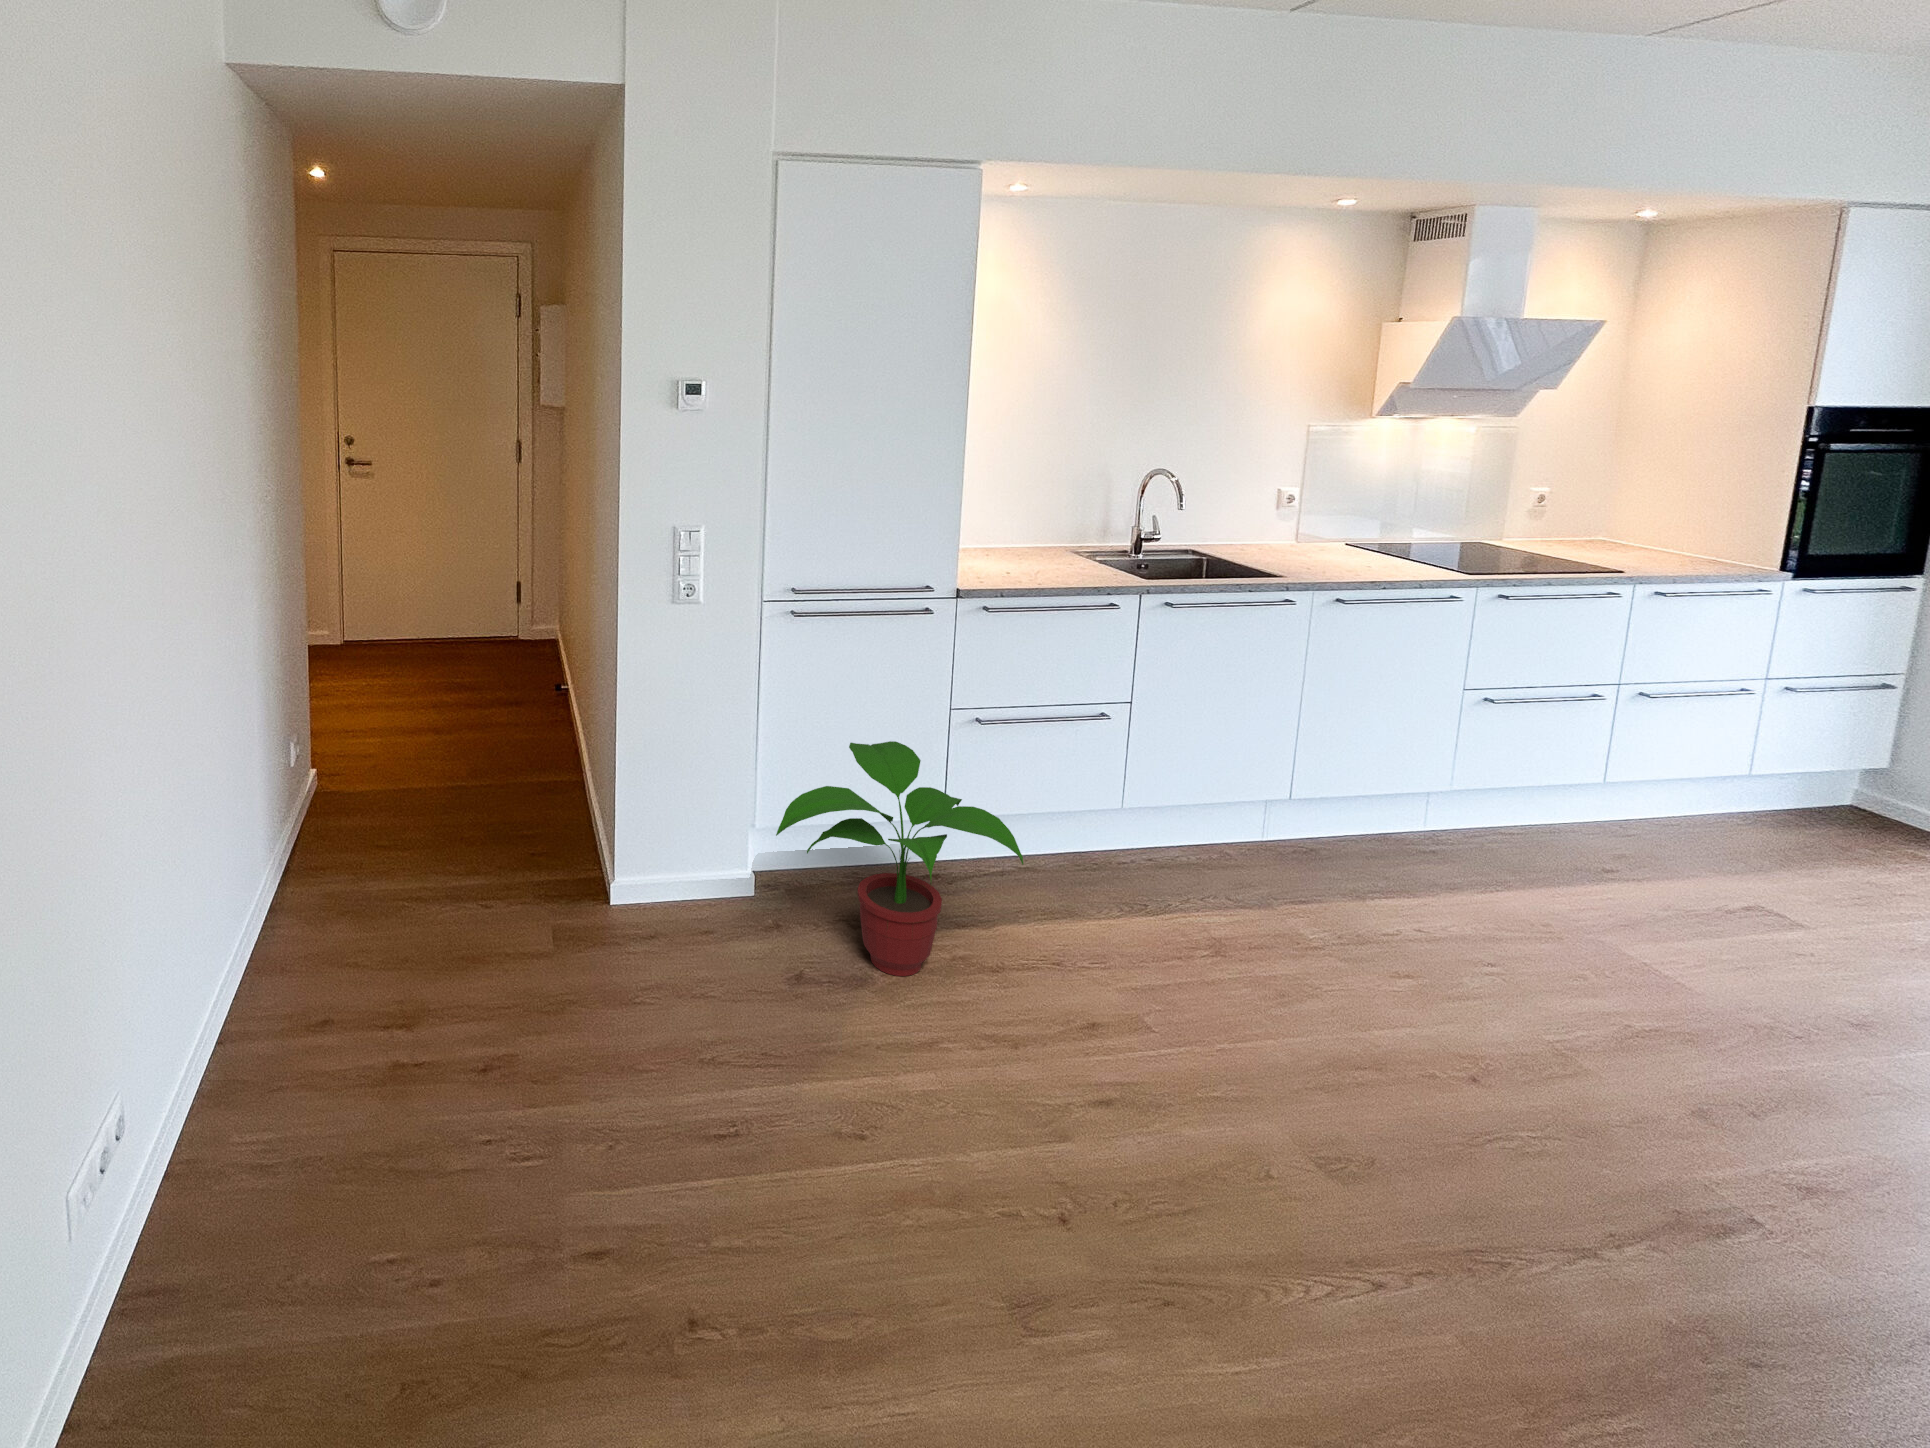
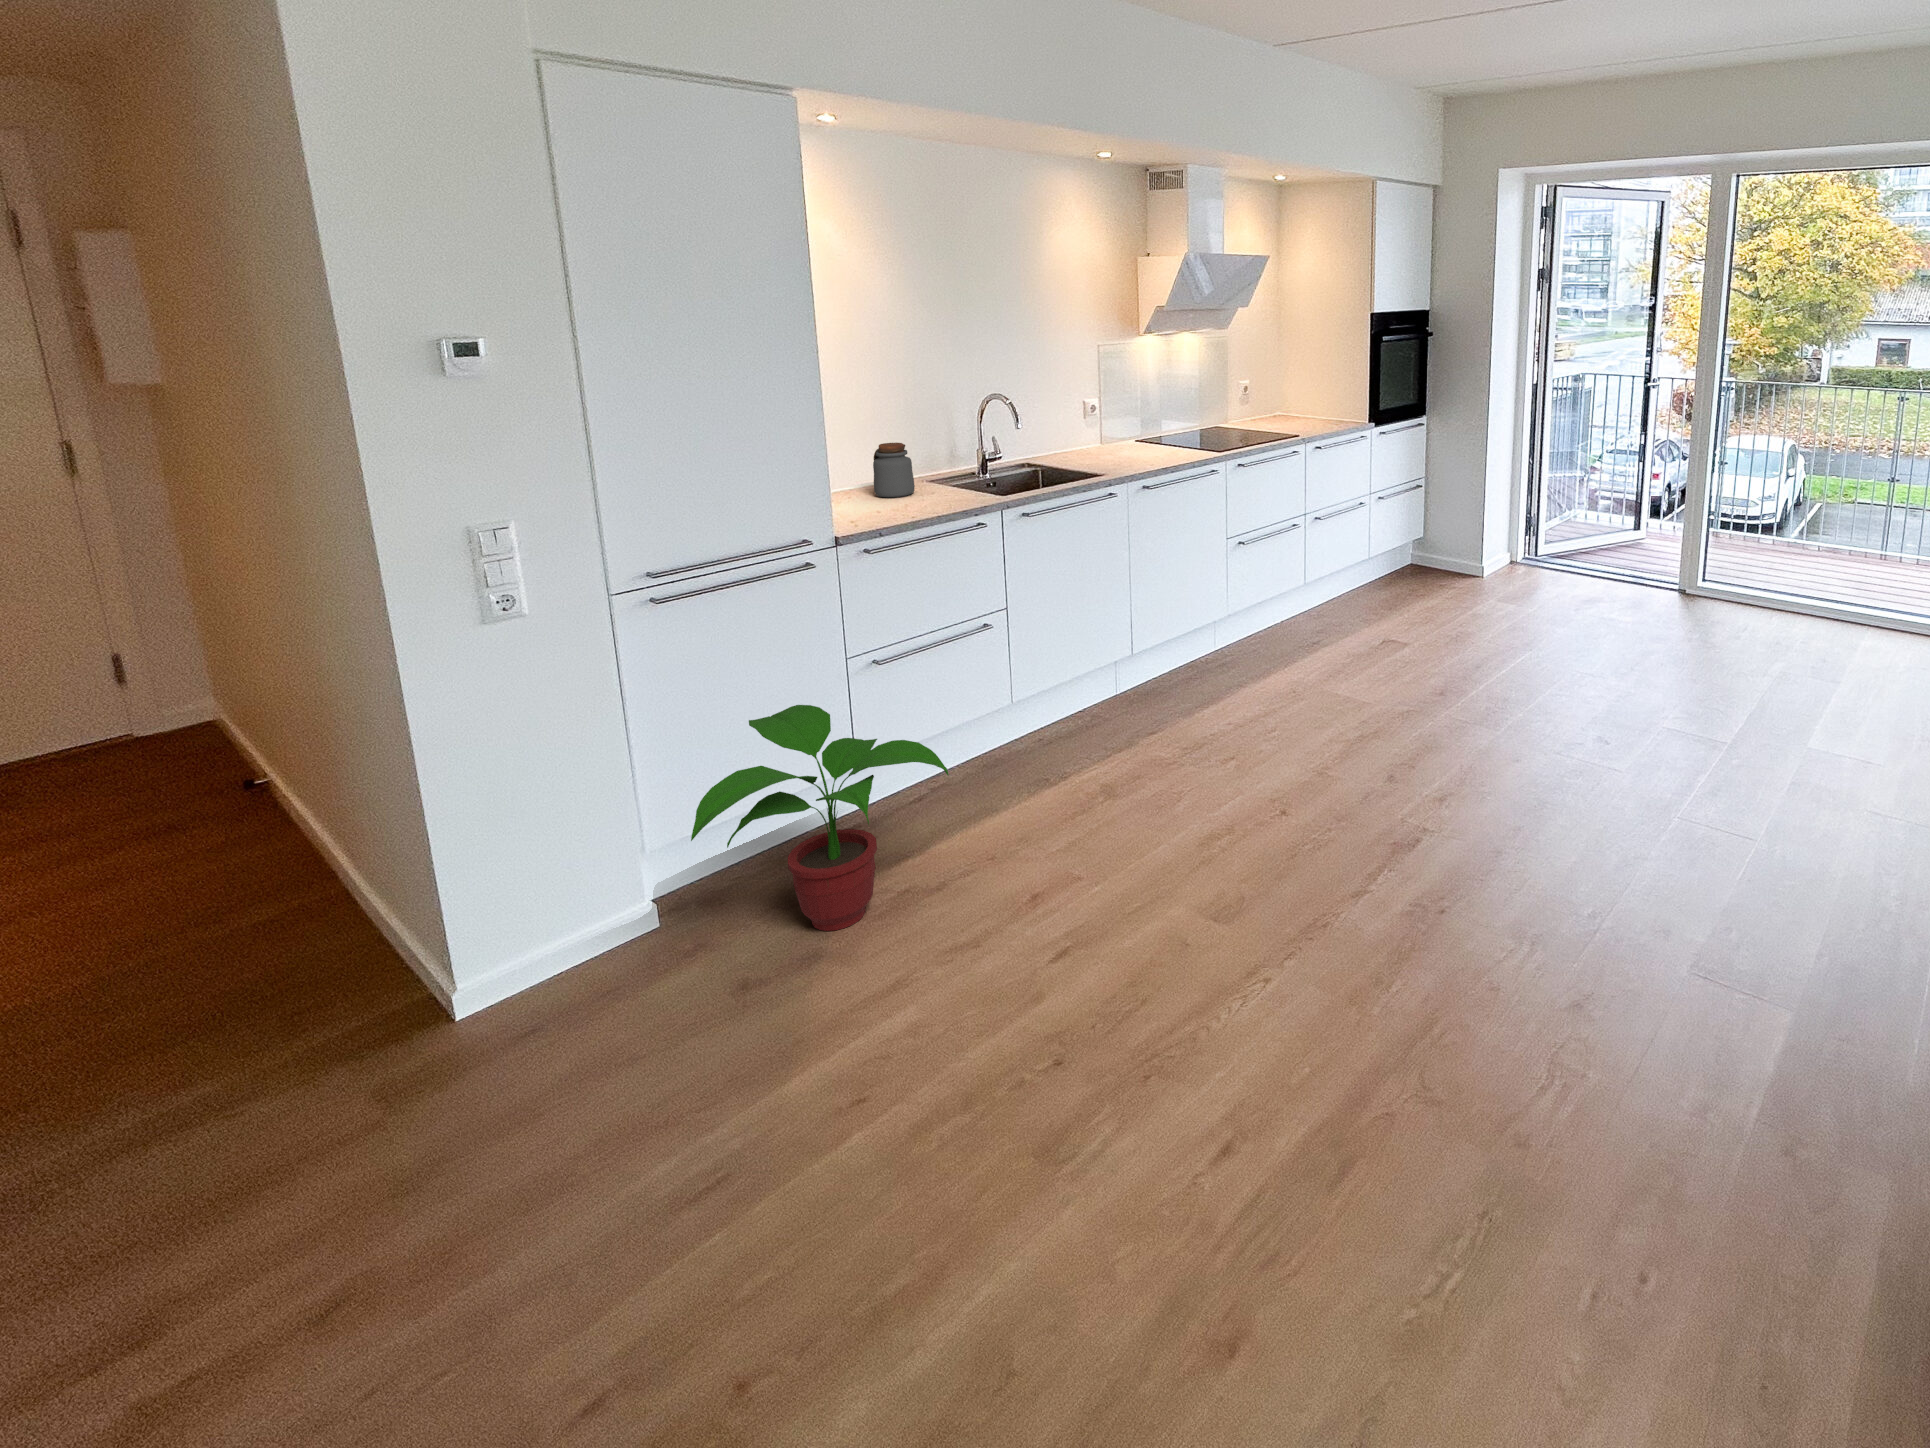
jar: none [1013,506,1056,562] -> present [873,443,915,497]

